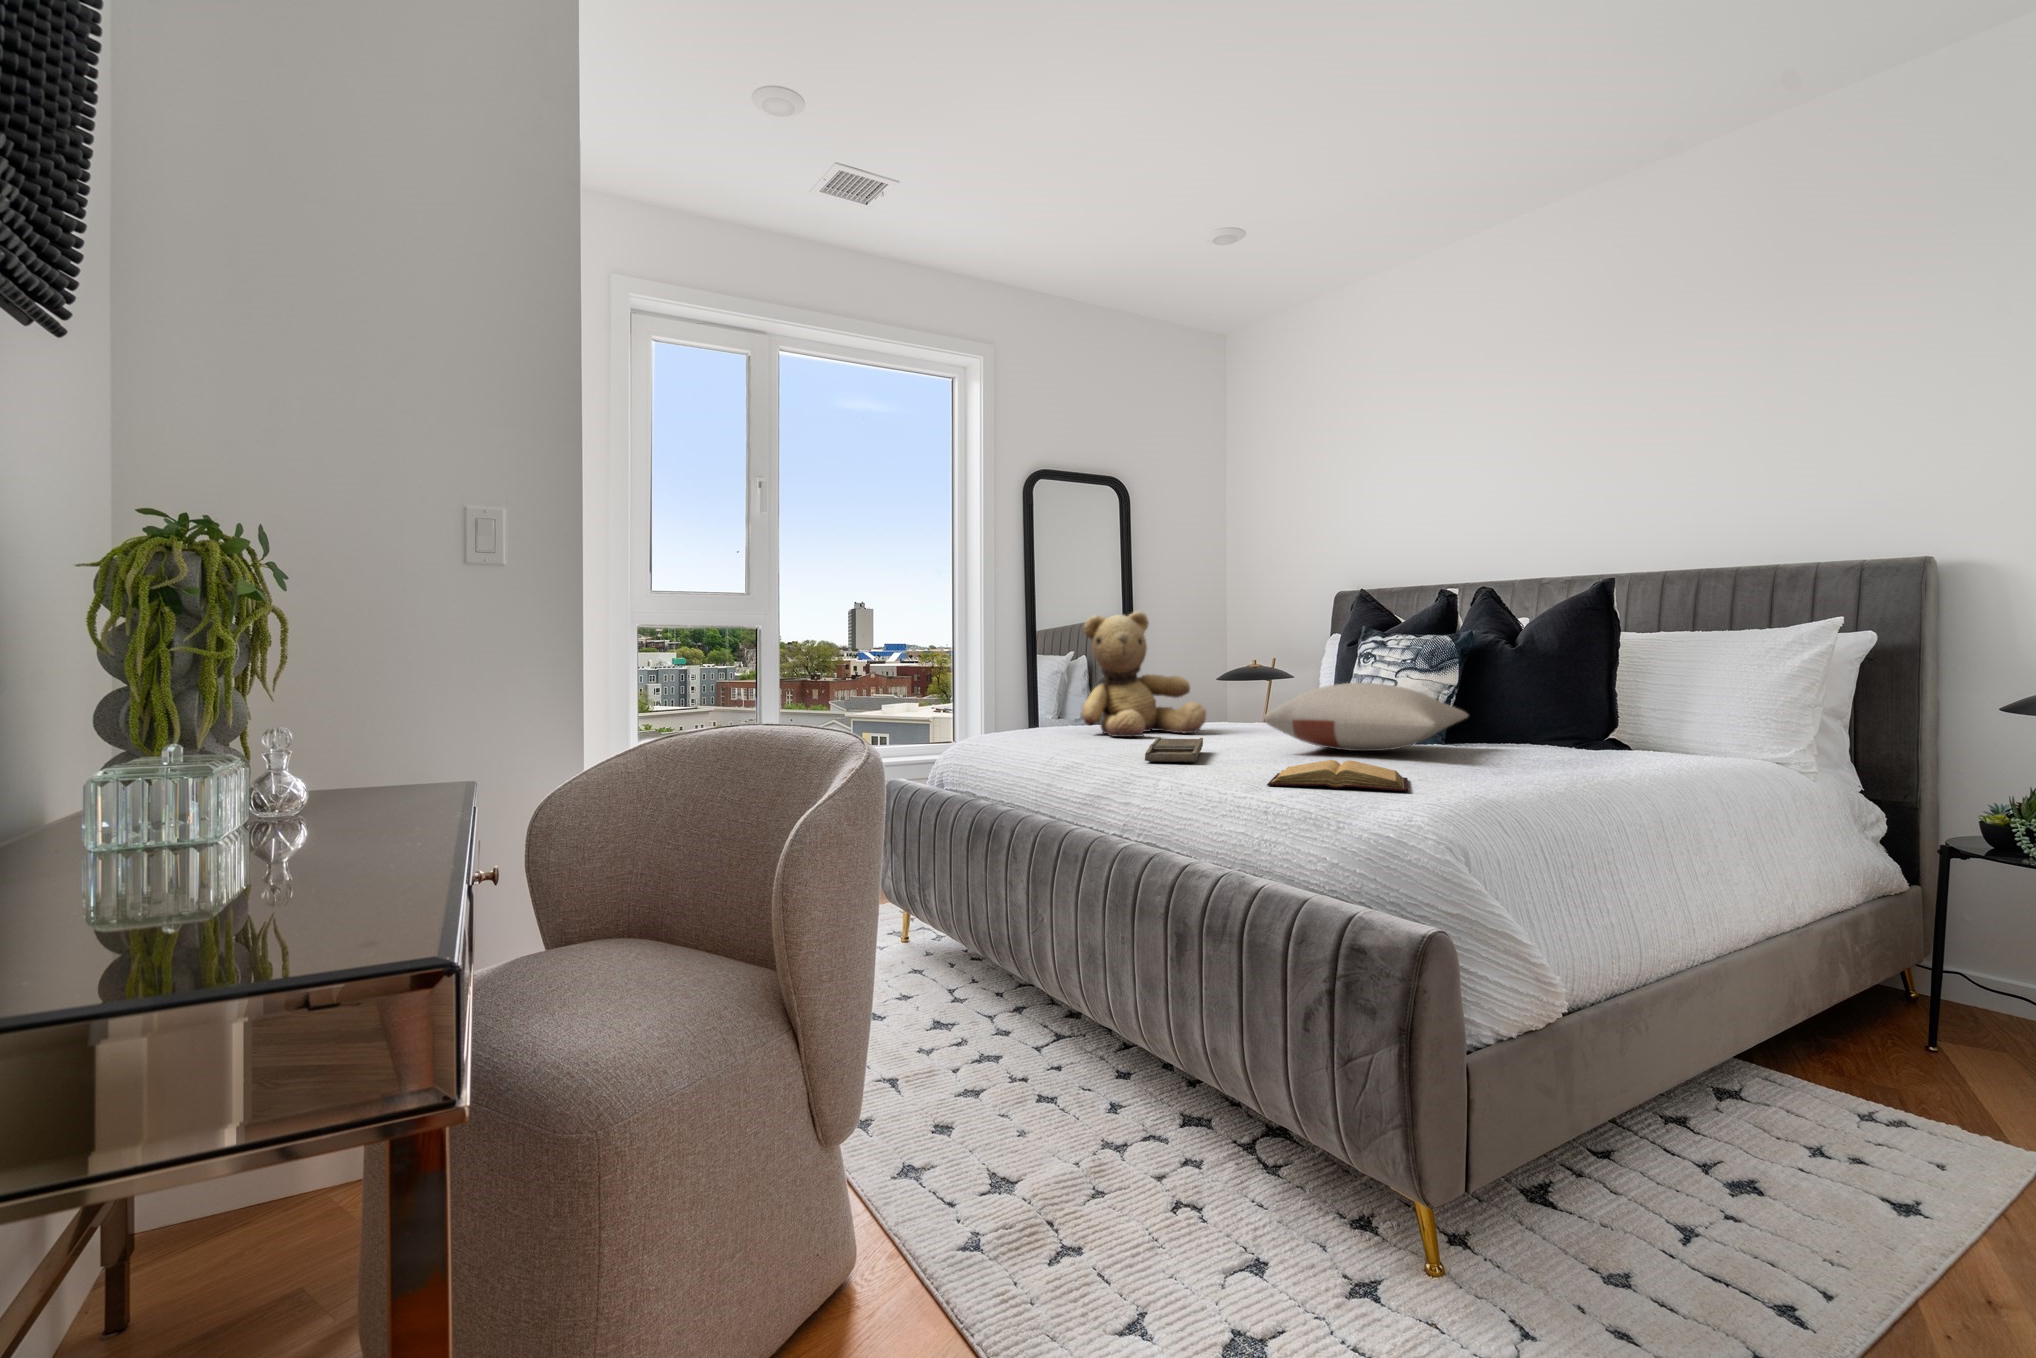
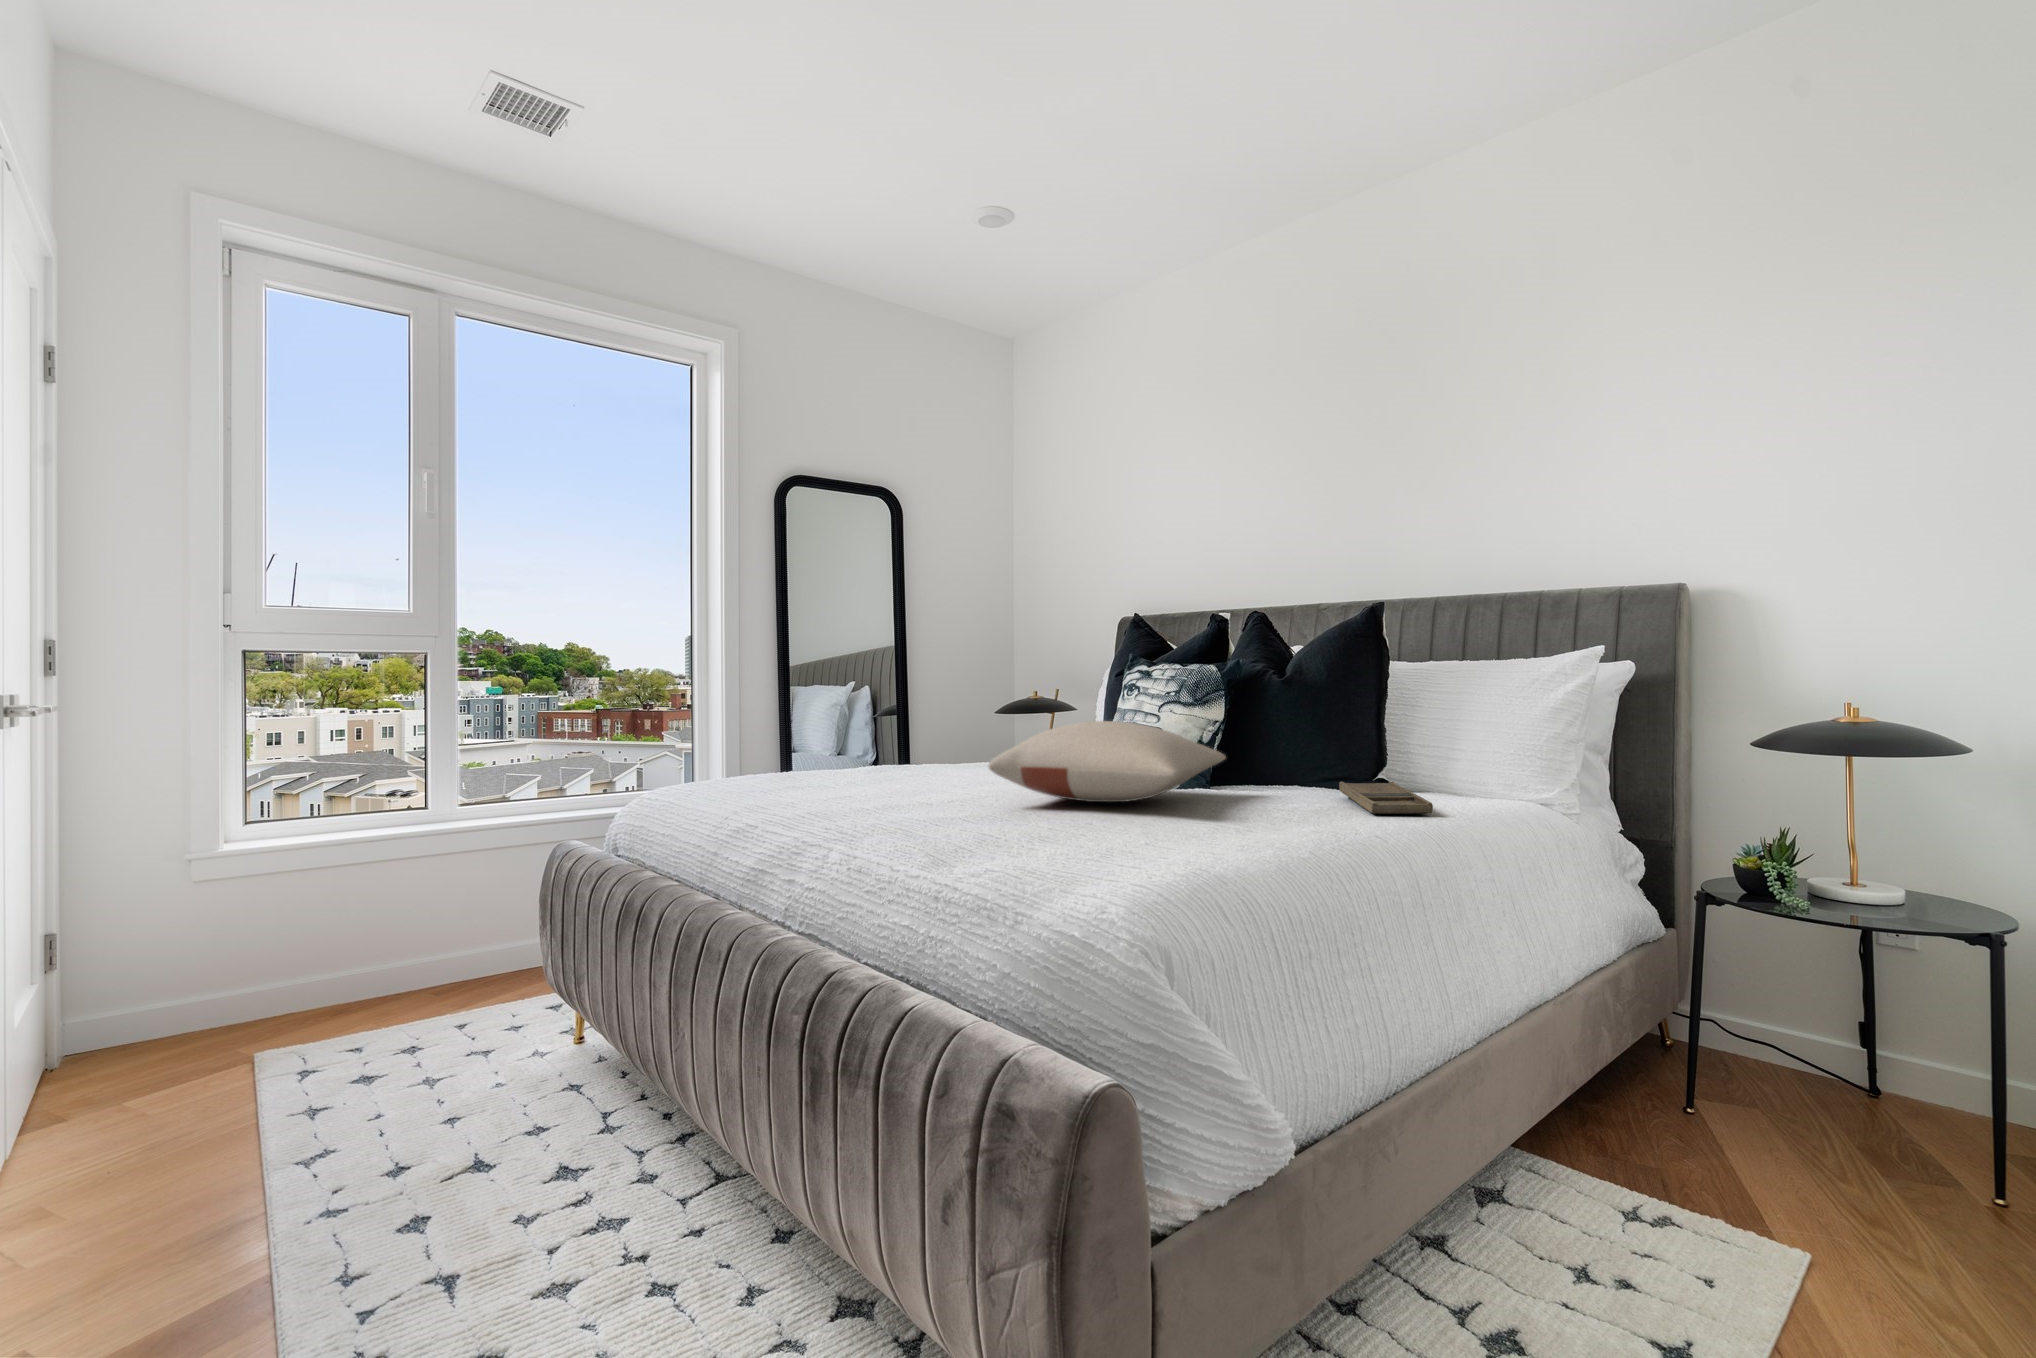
teddy bear: present [1082,611,1206,737] -> none [798,633,947,785]
tray: present [1145,737,1203,762] -> present [1339,782,1433,814]
book: present [1267,760,1409,791] -> none [950,824,1129,868]

